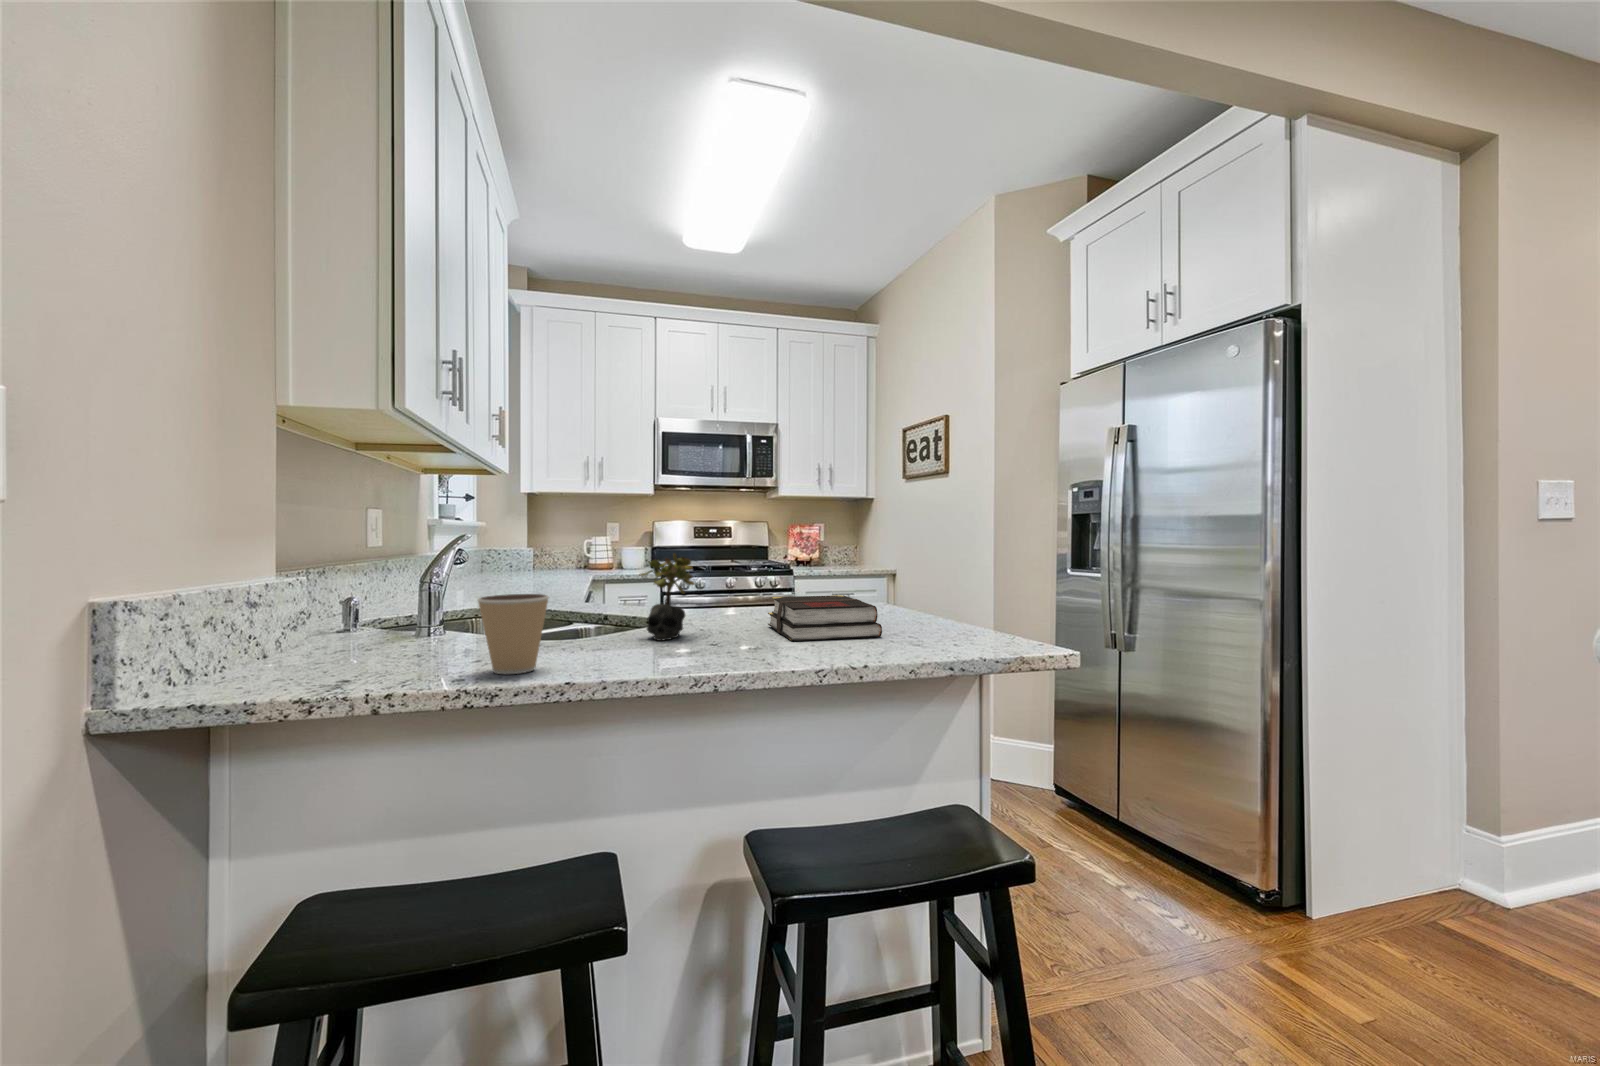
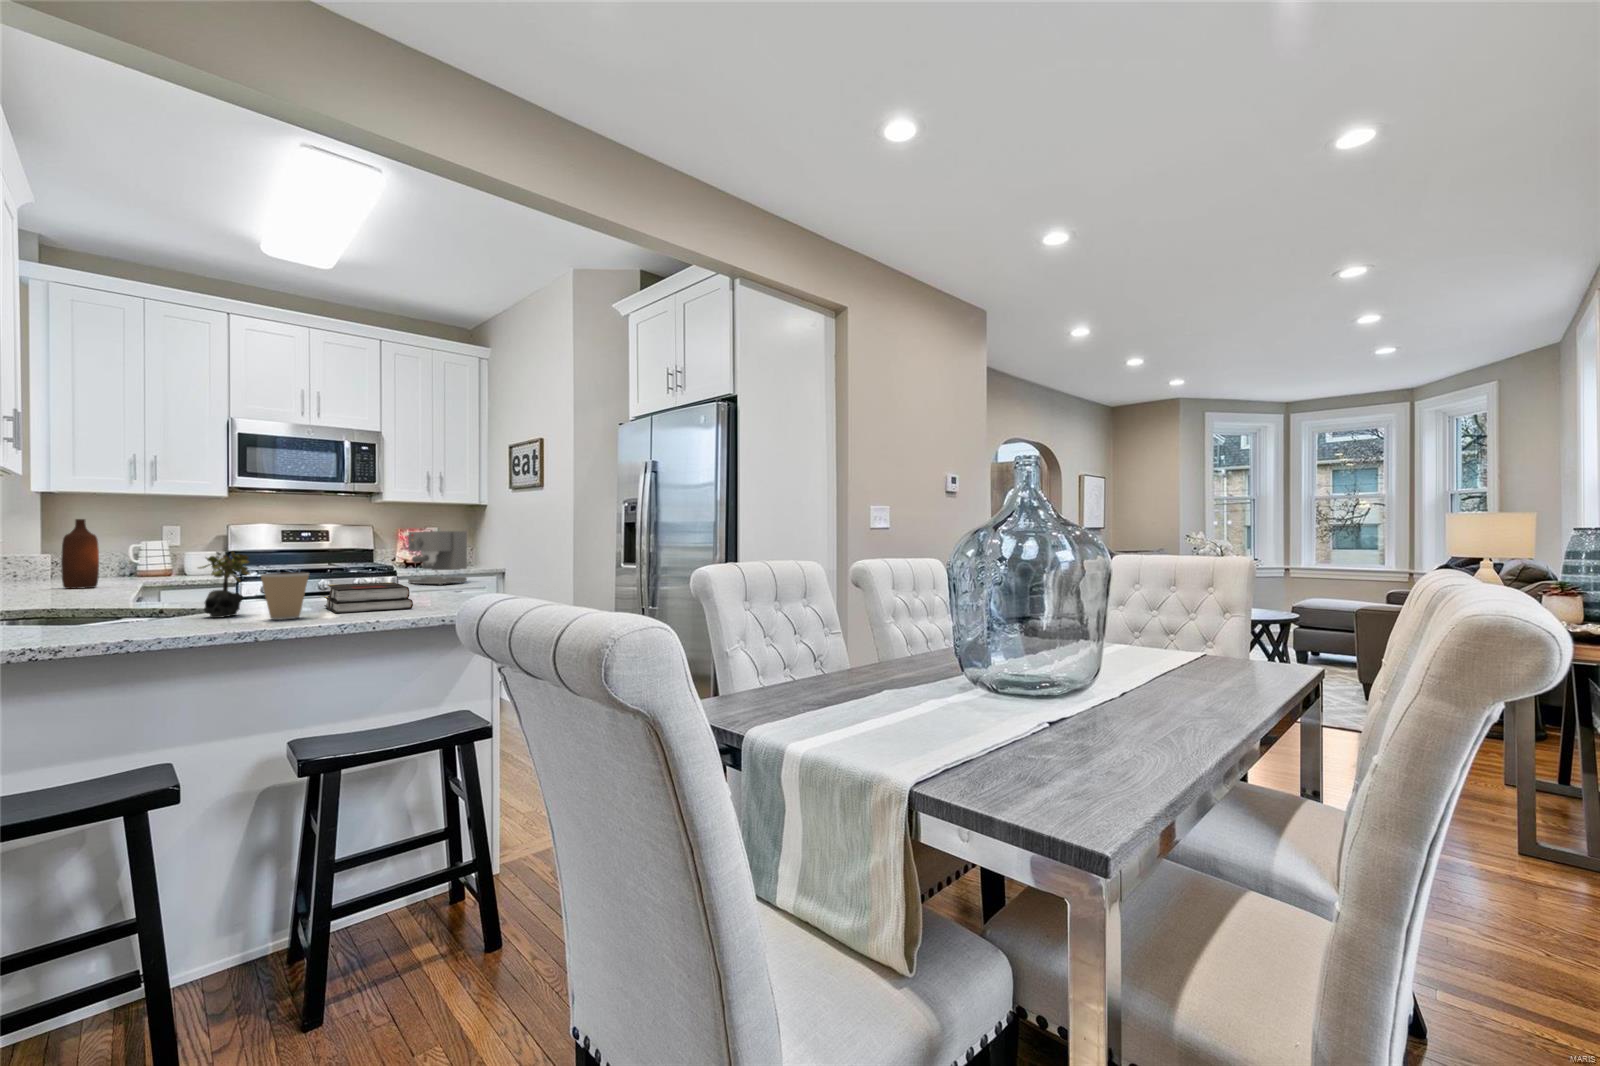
bottle: none [531,517,557,583] -> present [61,519,99,589]
coffee maker: none [804,527,860,586] -> present [408,531,467,585]
coffee cup: present [478,594,549,674] -> present [261,572,309,620]

